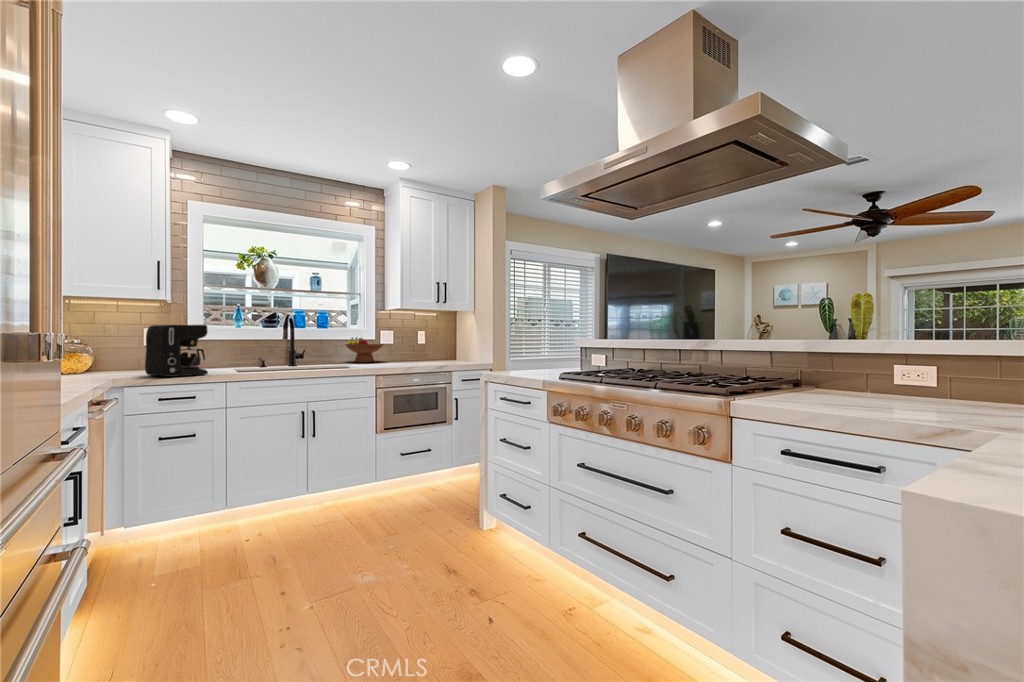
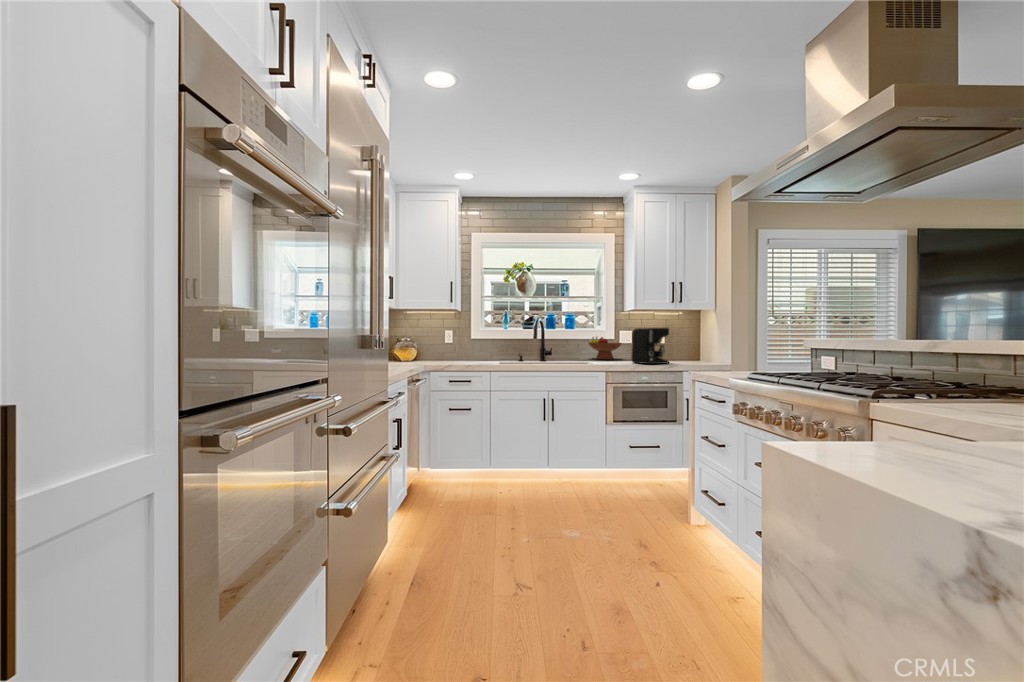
coffee maker: present [145,325,208,377] -> present [632,328,669,364]

